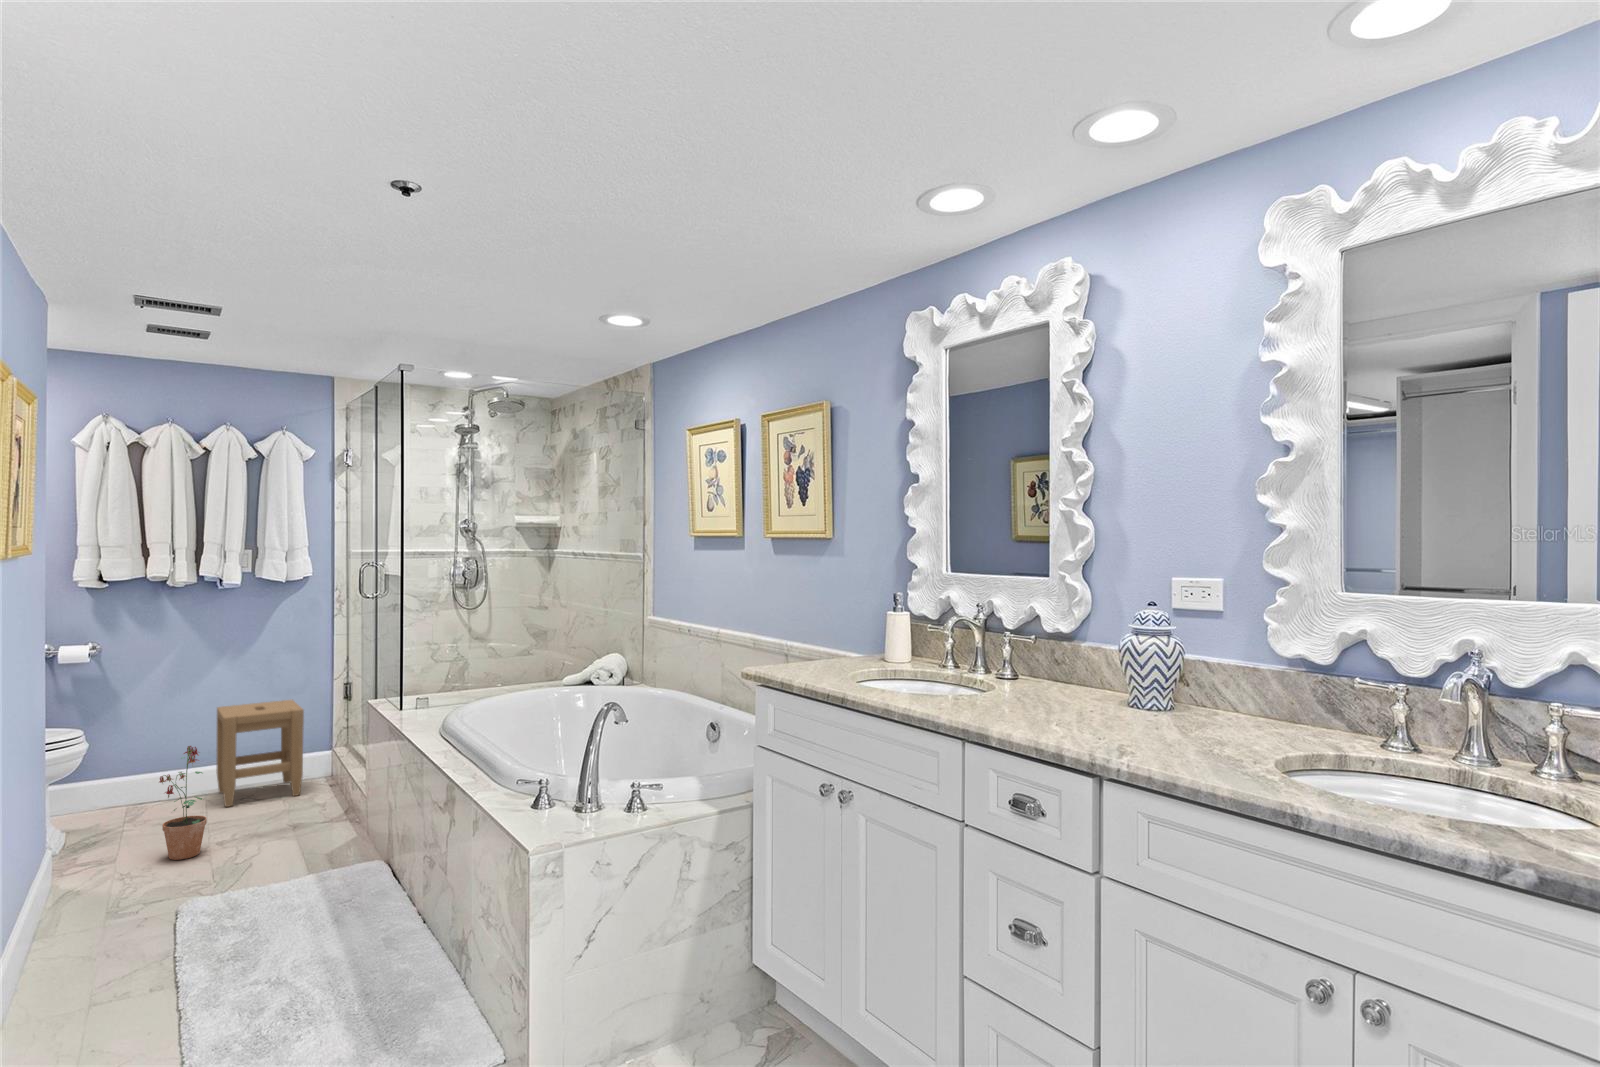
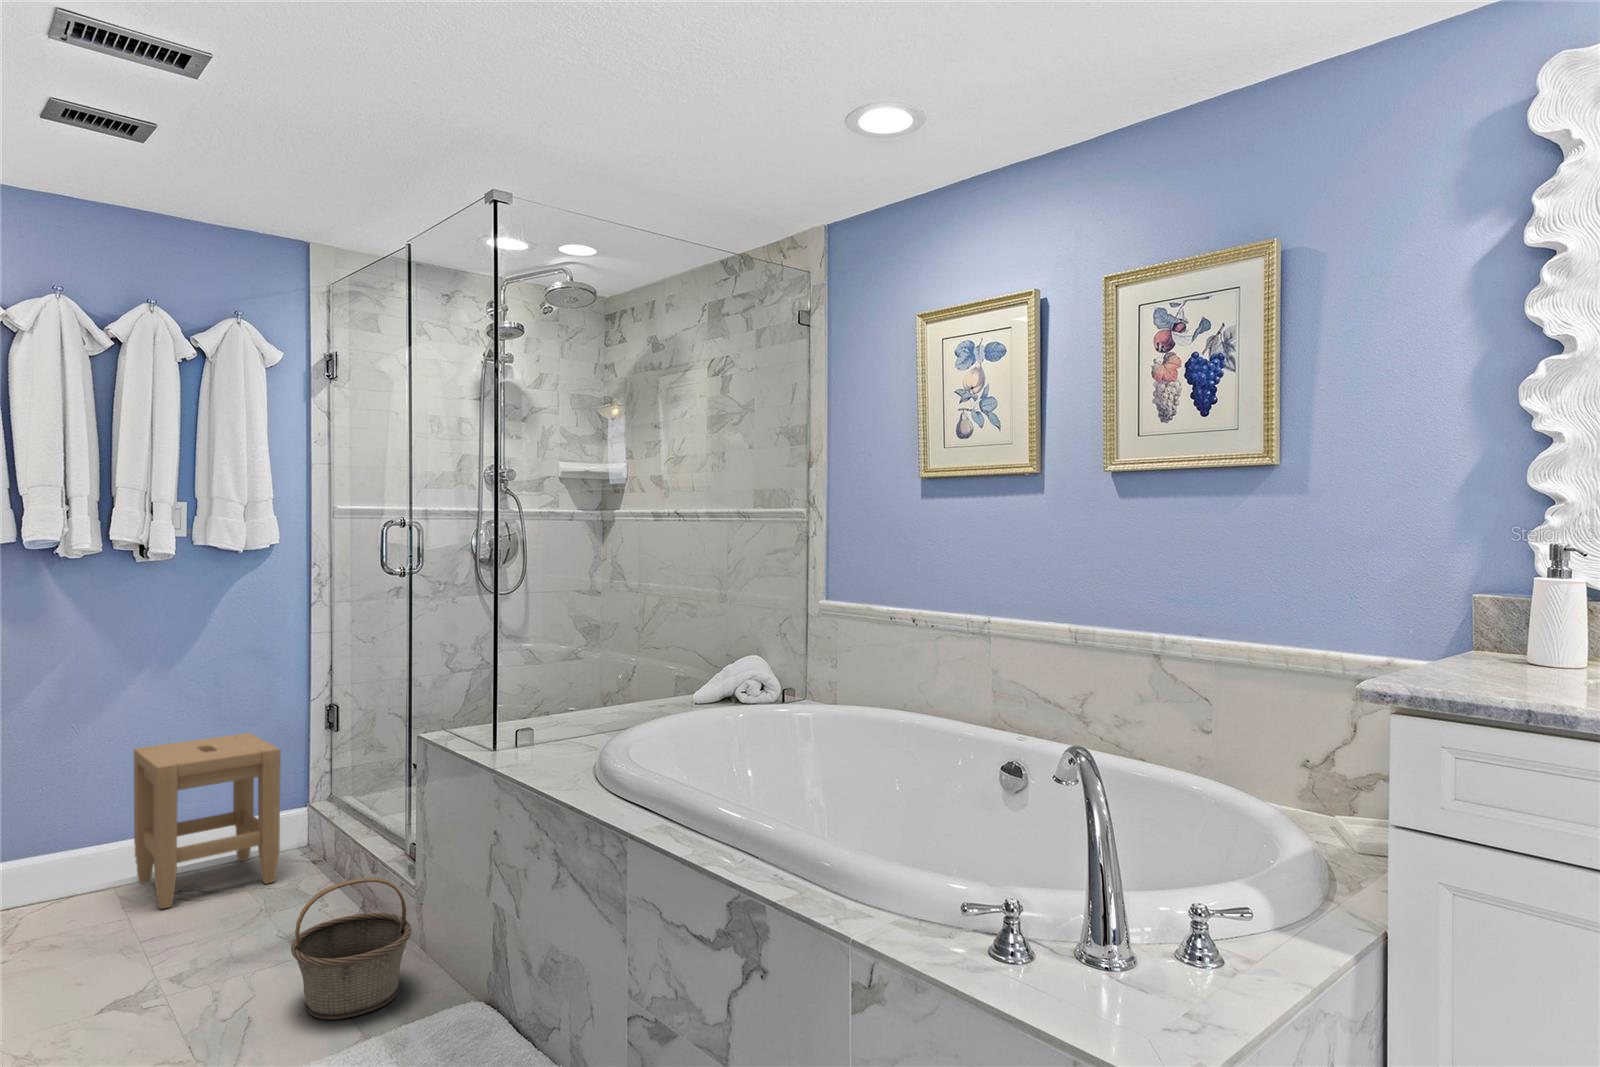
potted plant: present [159,746,207,860] -> none [70,821,161,1021]
basket: none [276,784,350,864] -> present [291,878,412,1019]

